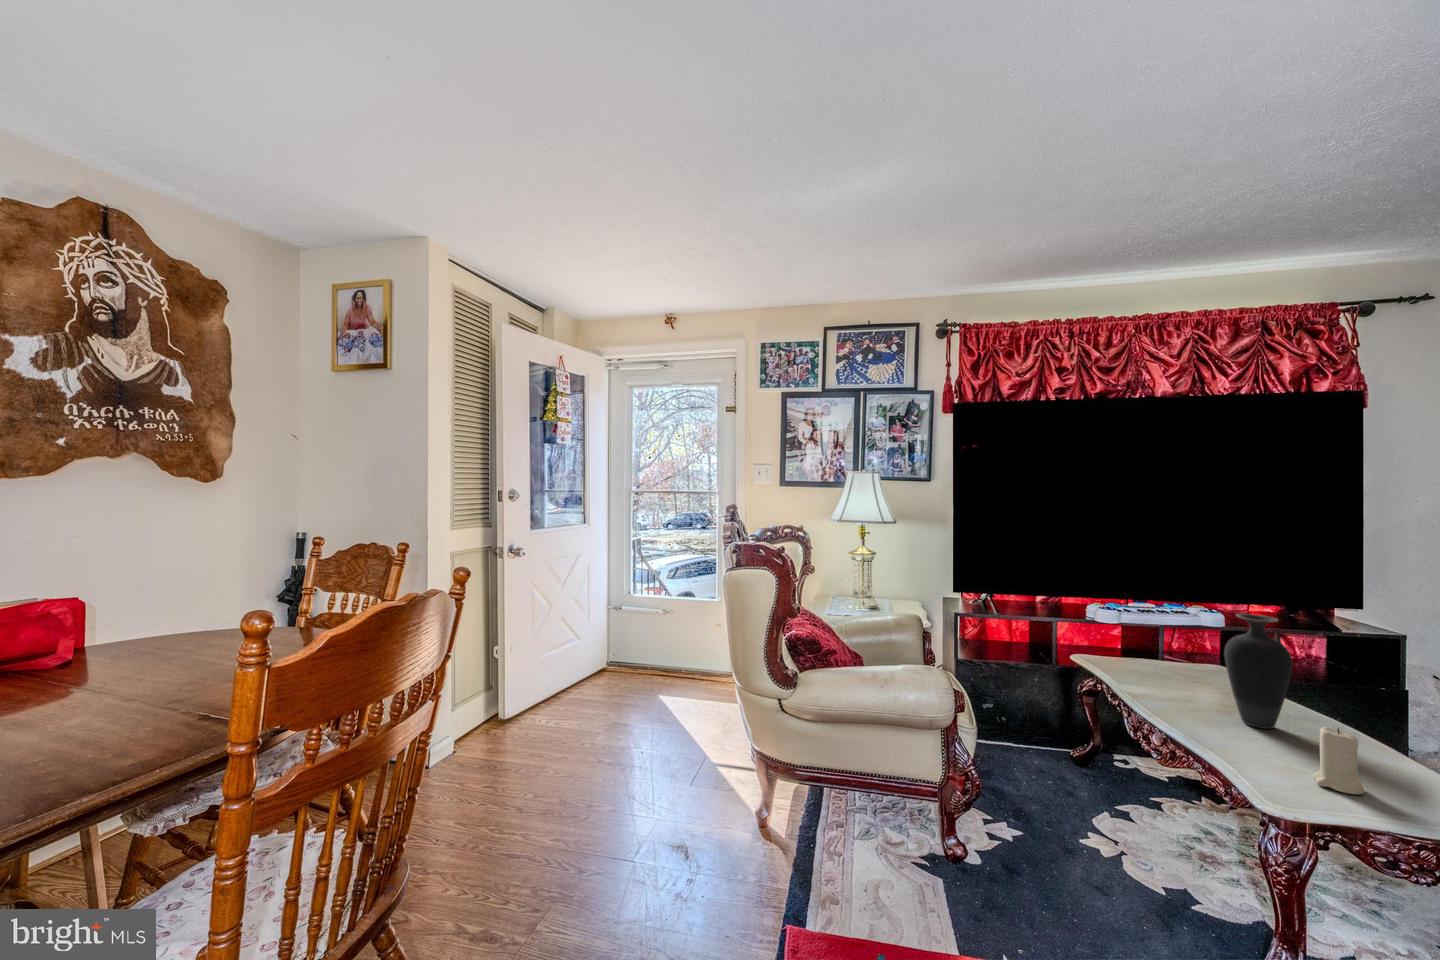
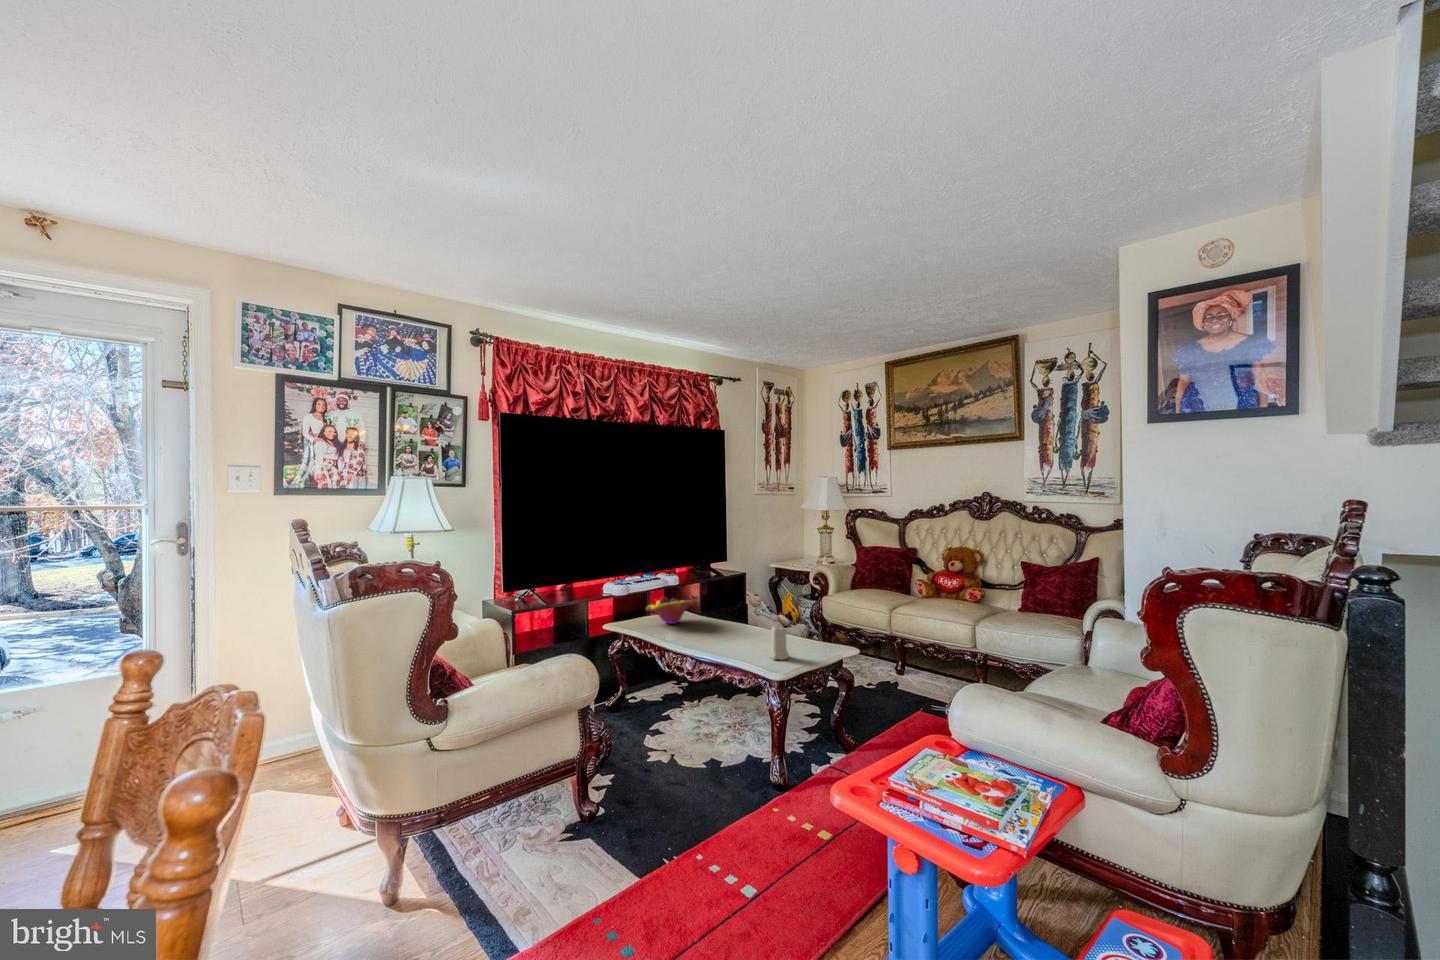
vase: present [1224,614,1292,729] -> none [711,570,741,640]
decorative bowl: none [1139,638,1228,681] -> present [646,596,694,624]

